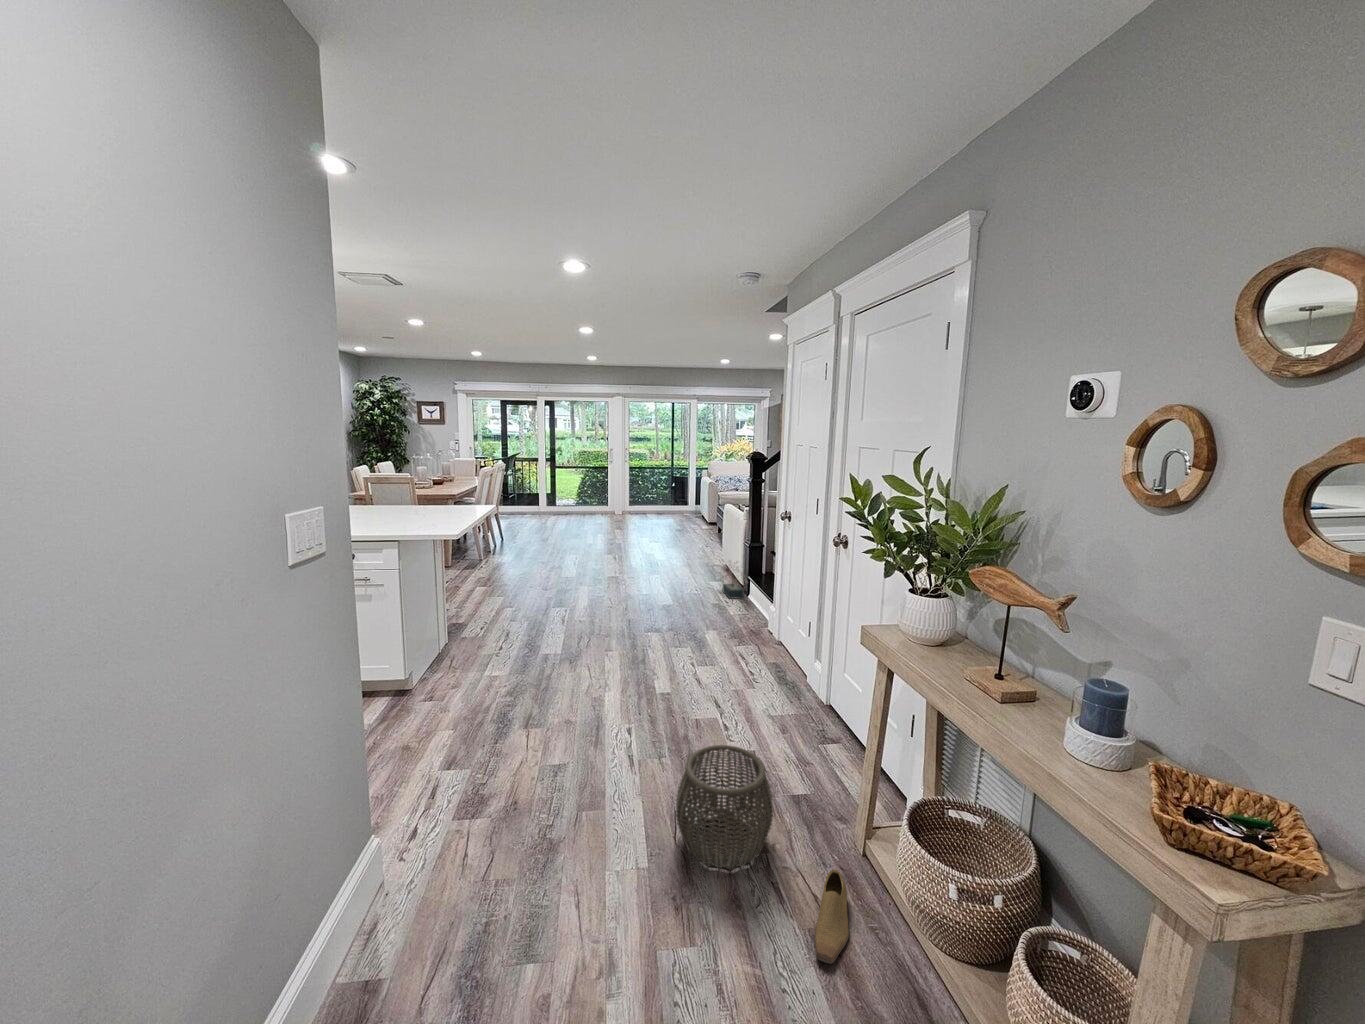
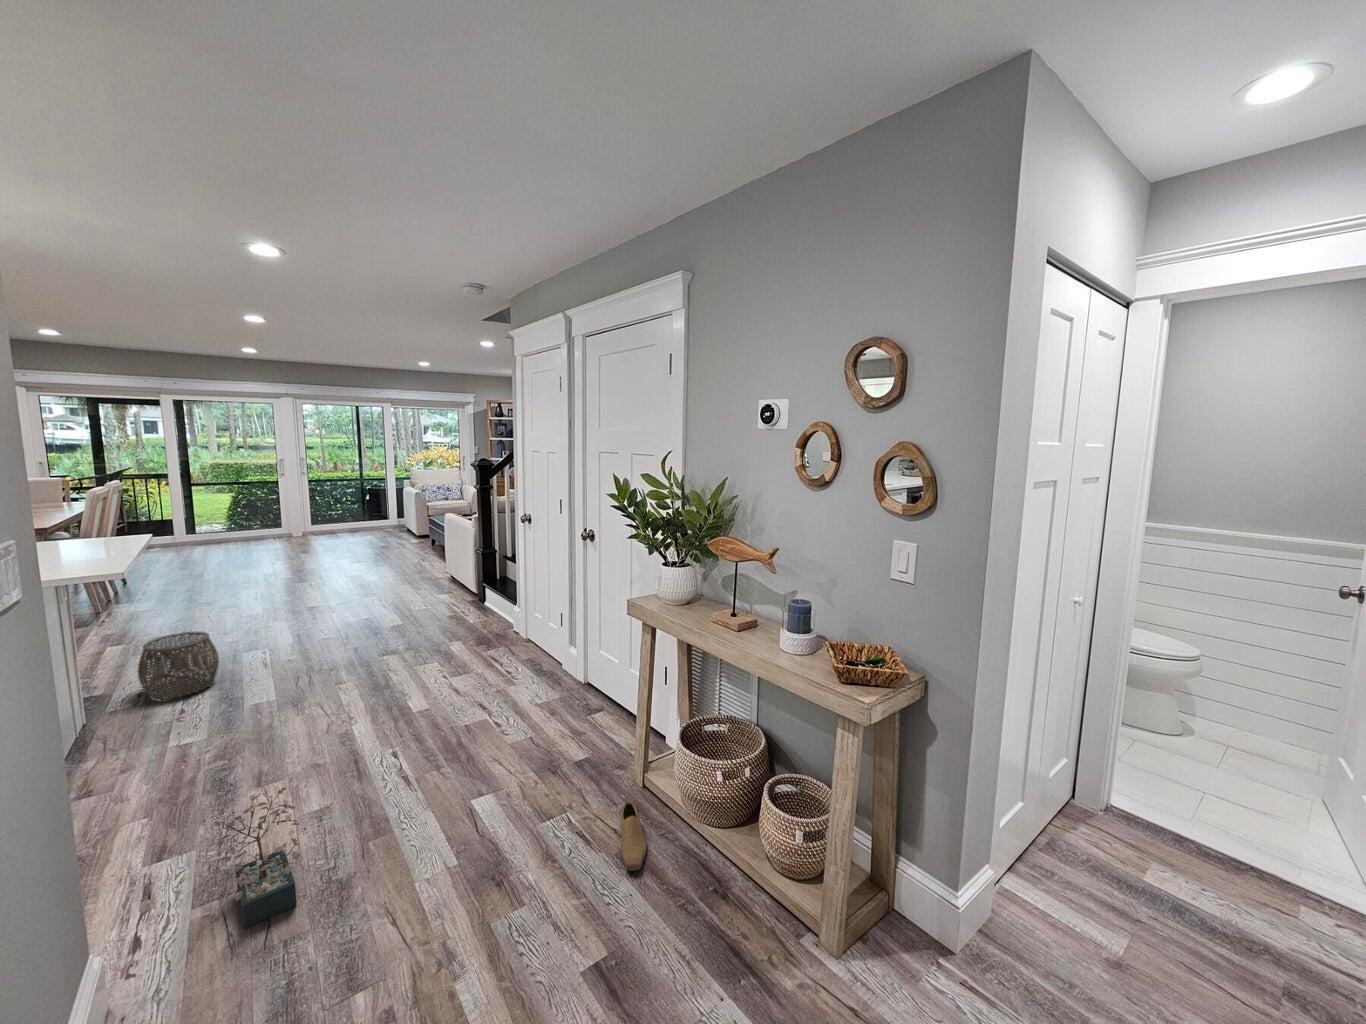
decorative plant: present [718,561,744,599] -> present [207,787,306,928]
woven basket: present [676,745,773,869] -> present [138,632,219,699]

